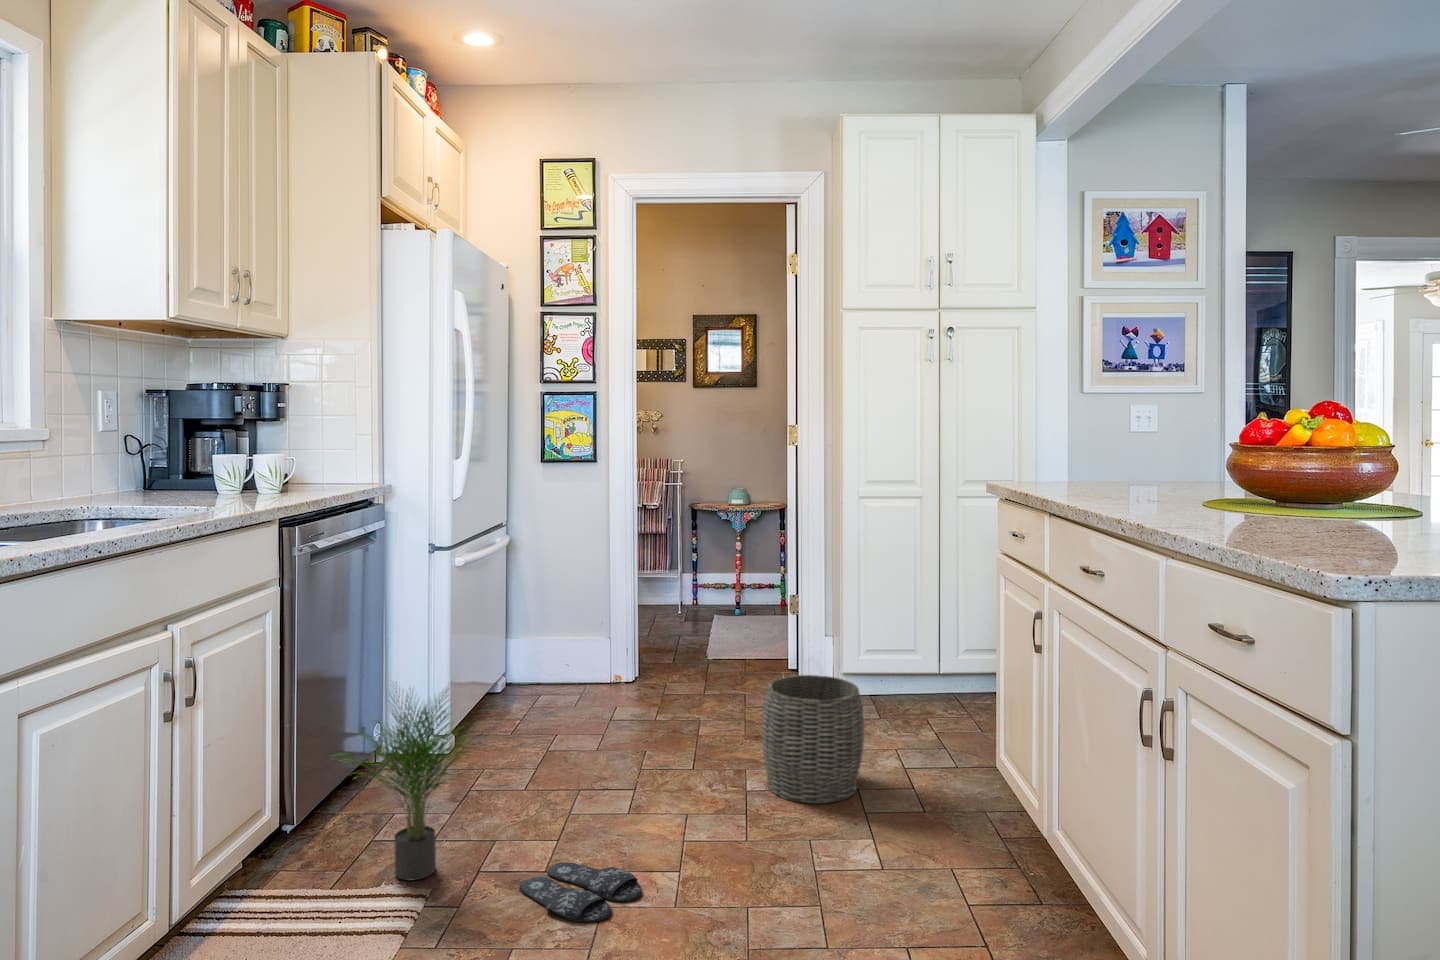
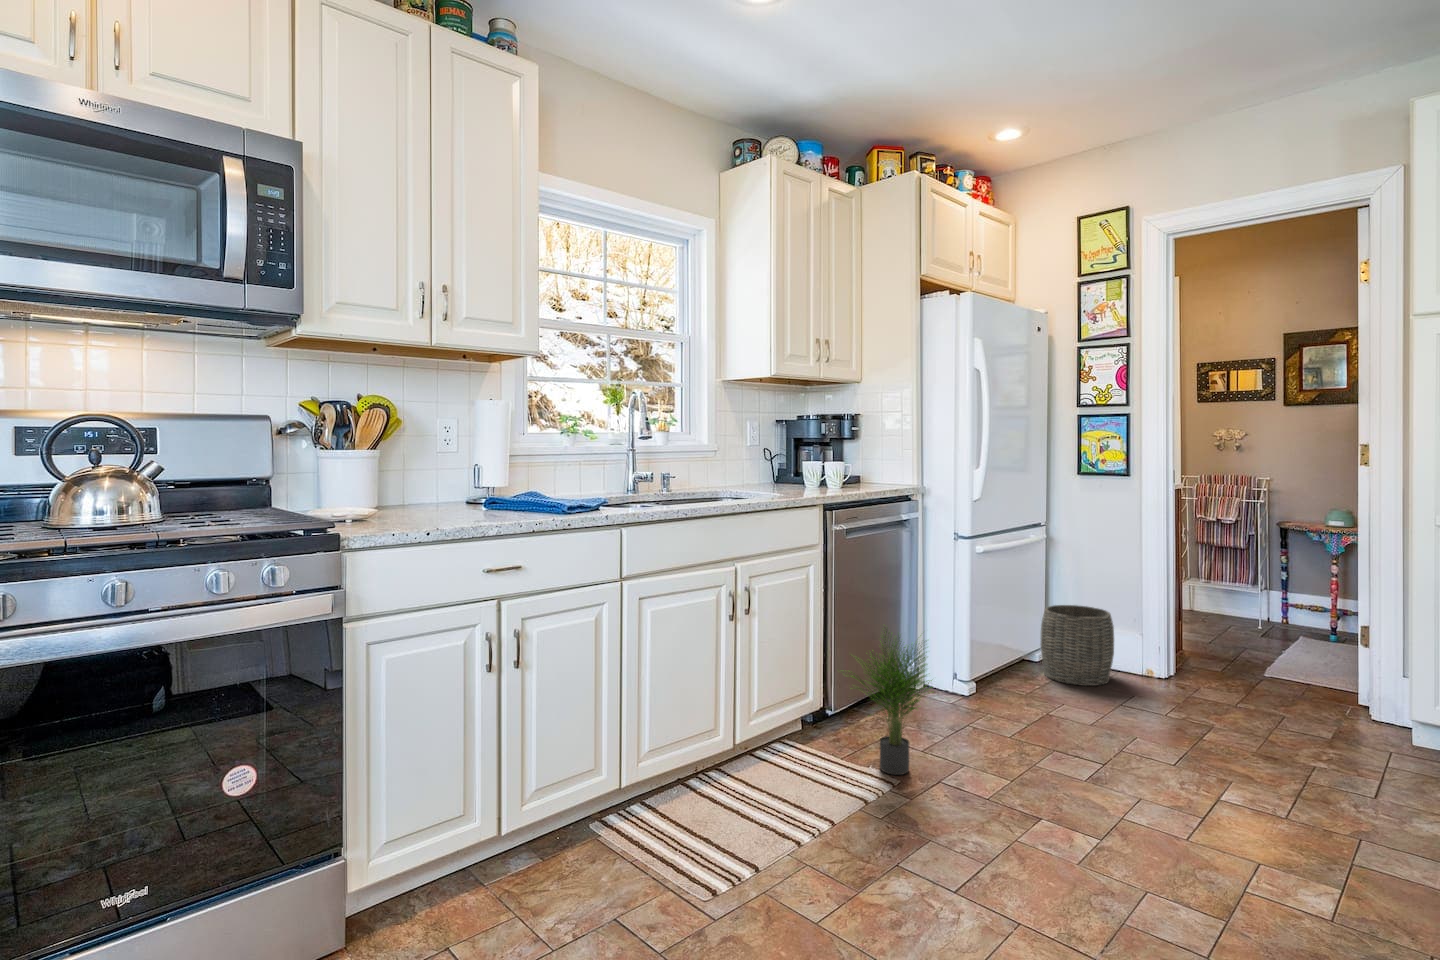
woven basket: present [762,675,864,804] -> present [1040,605,1114,686]
slippers: present [520,862,642,922] -> none [960,796,1059,847]

